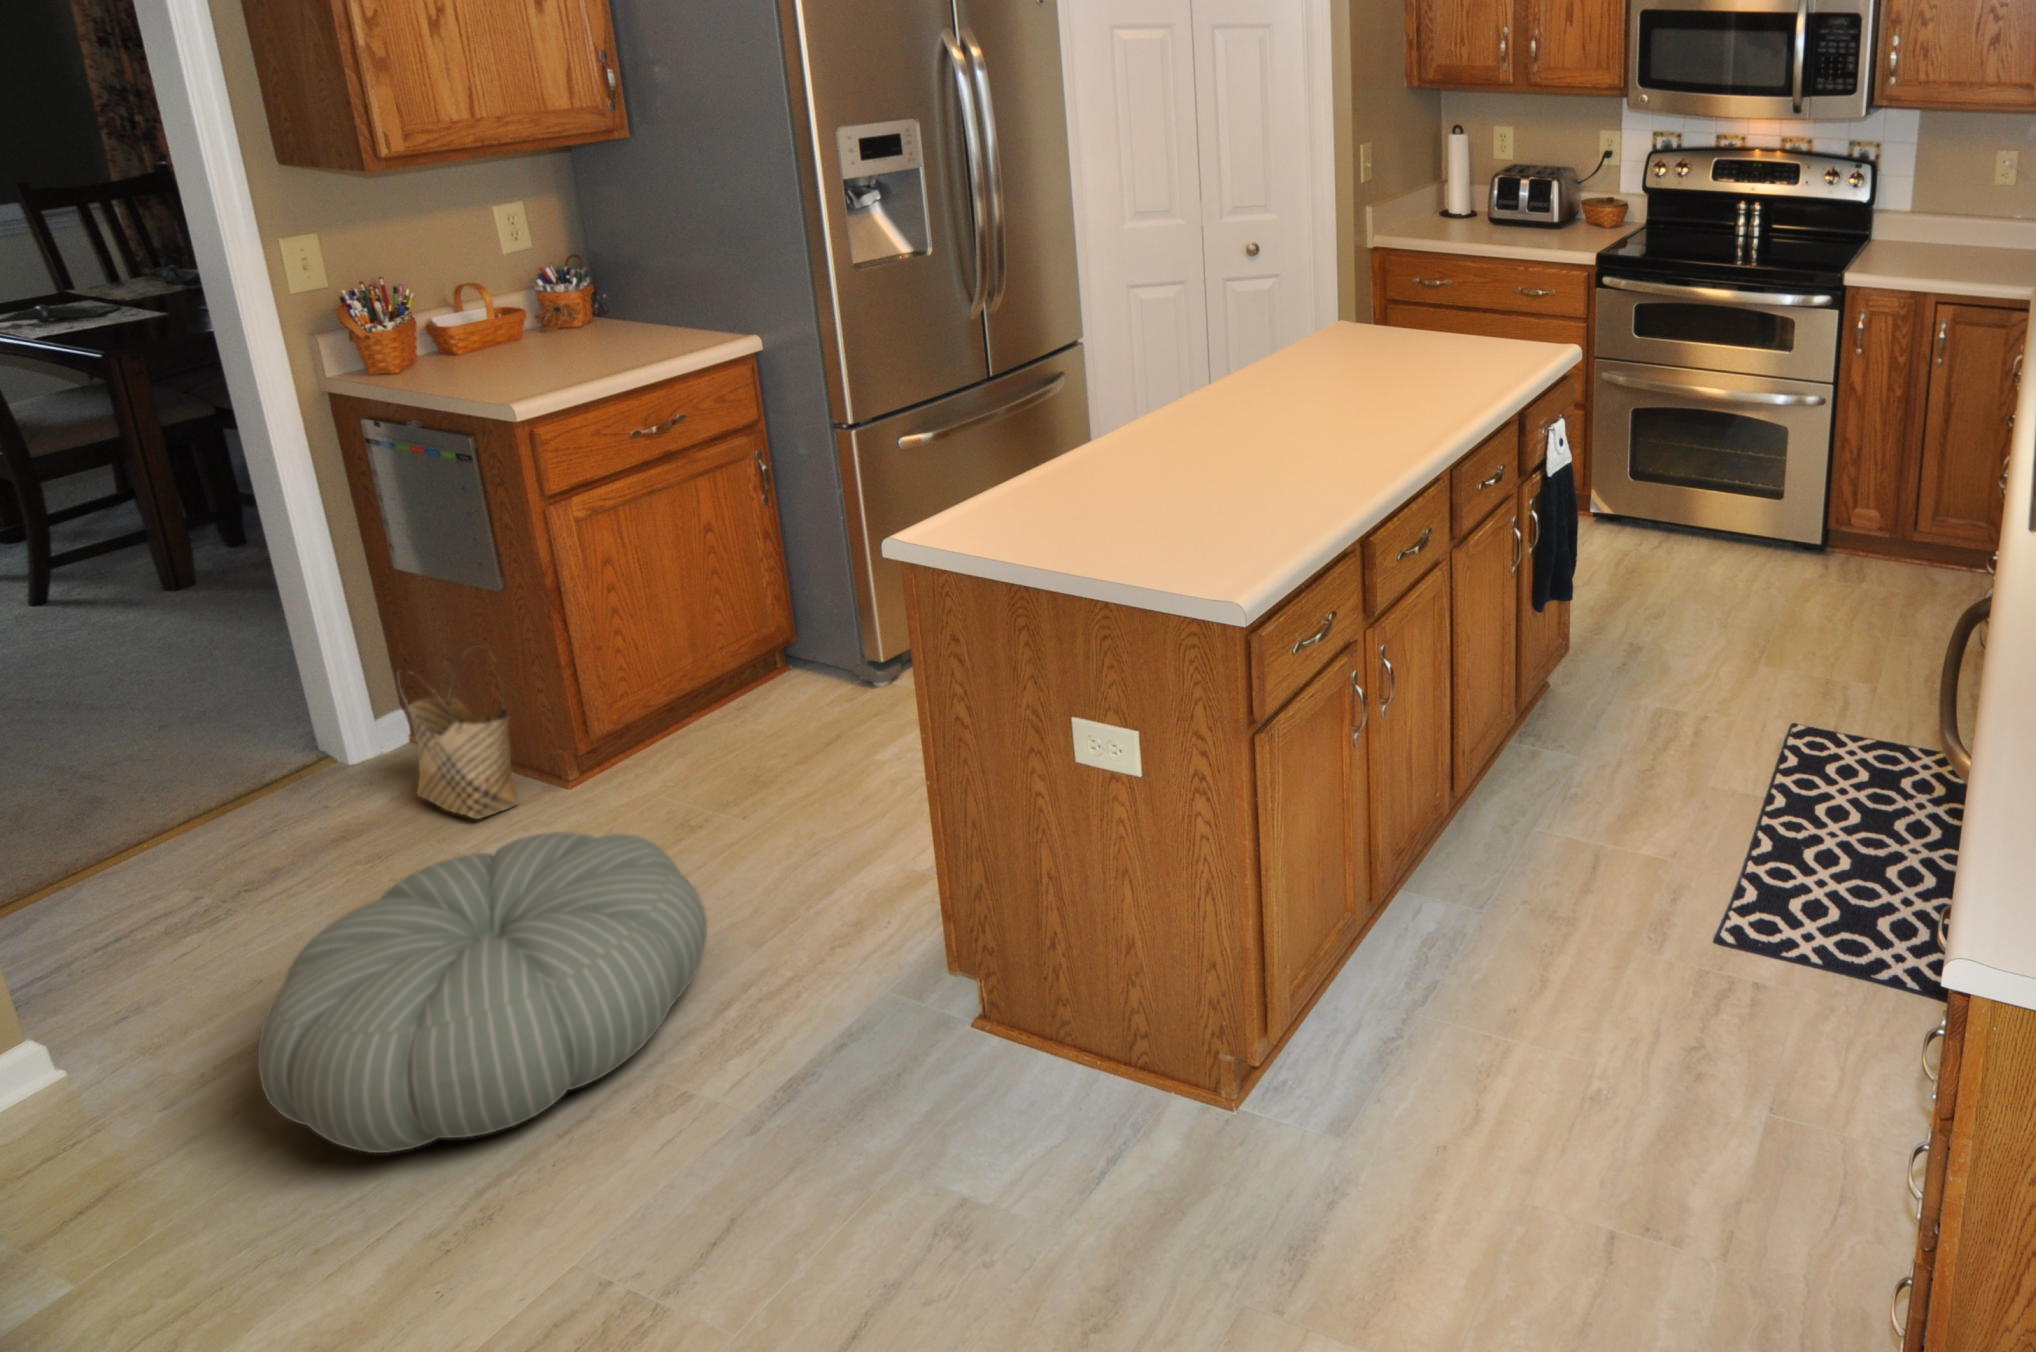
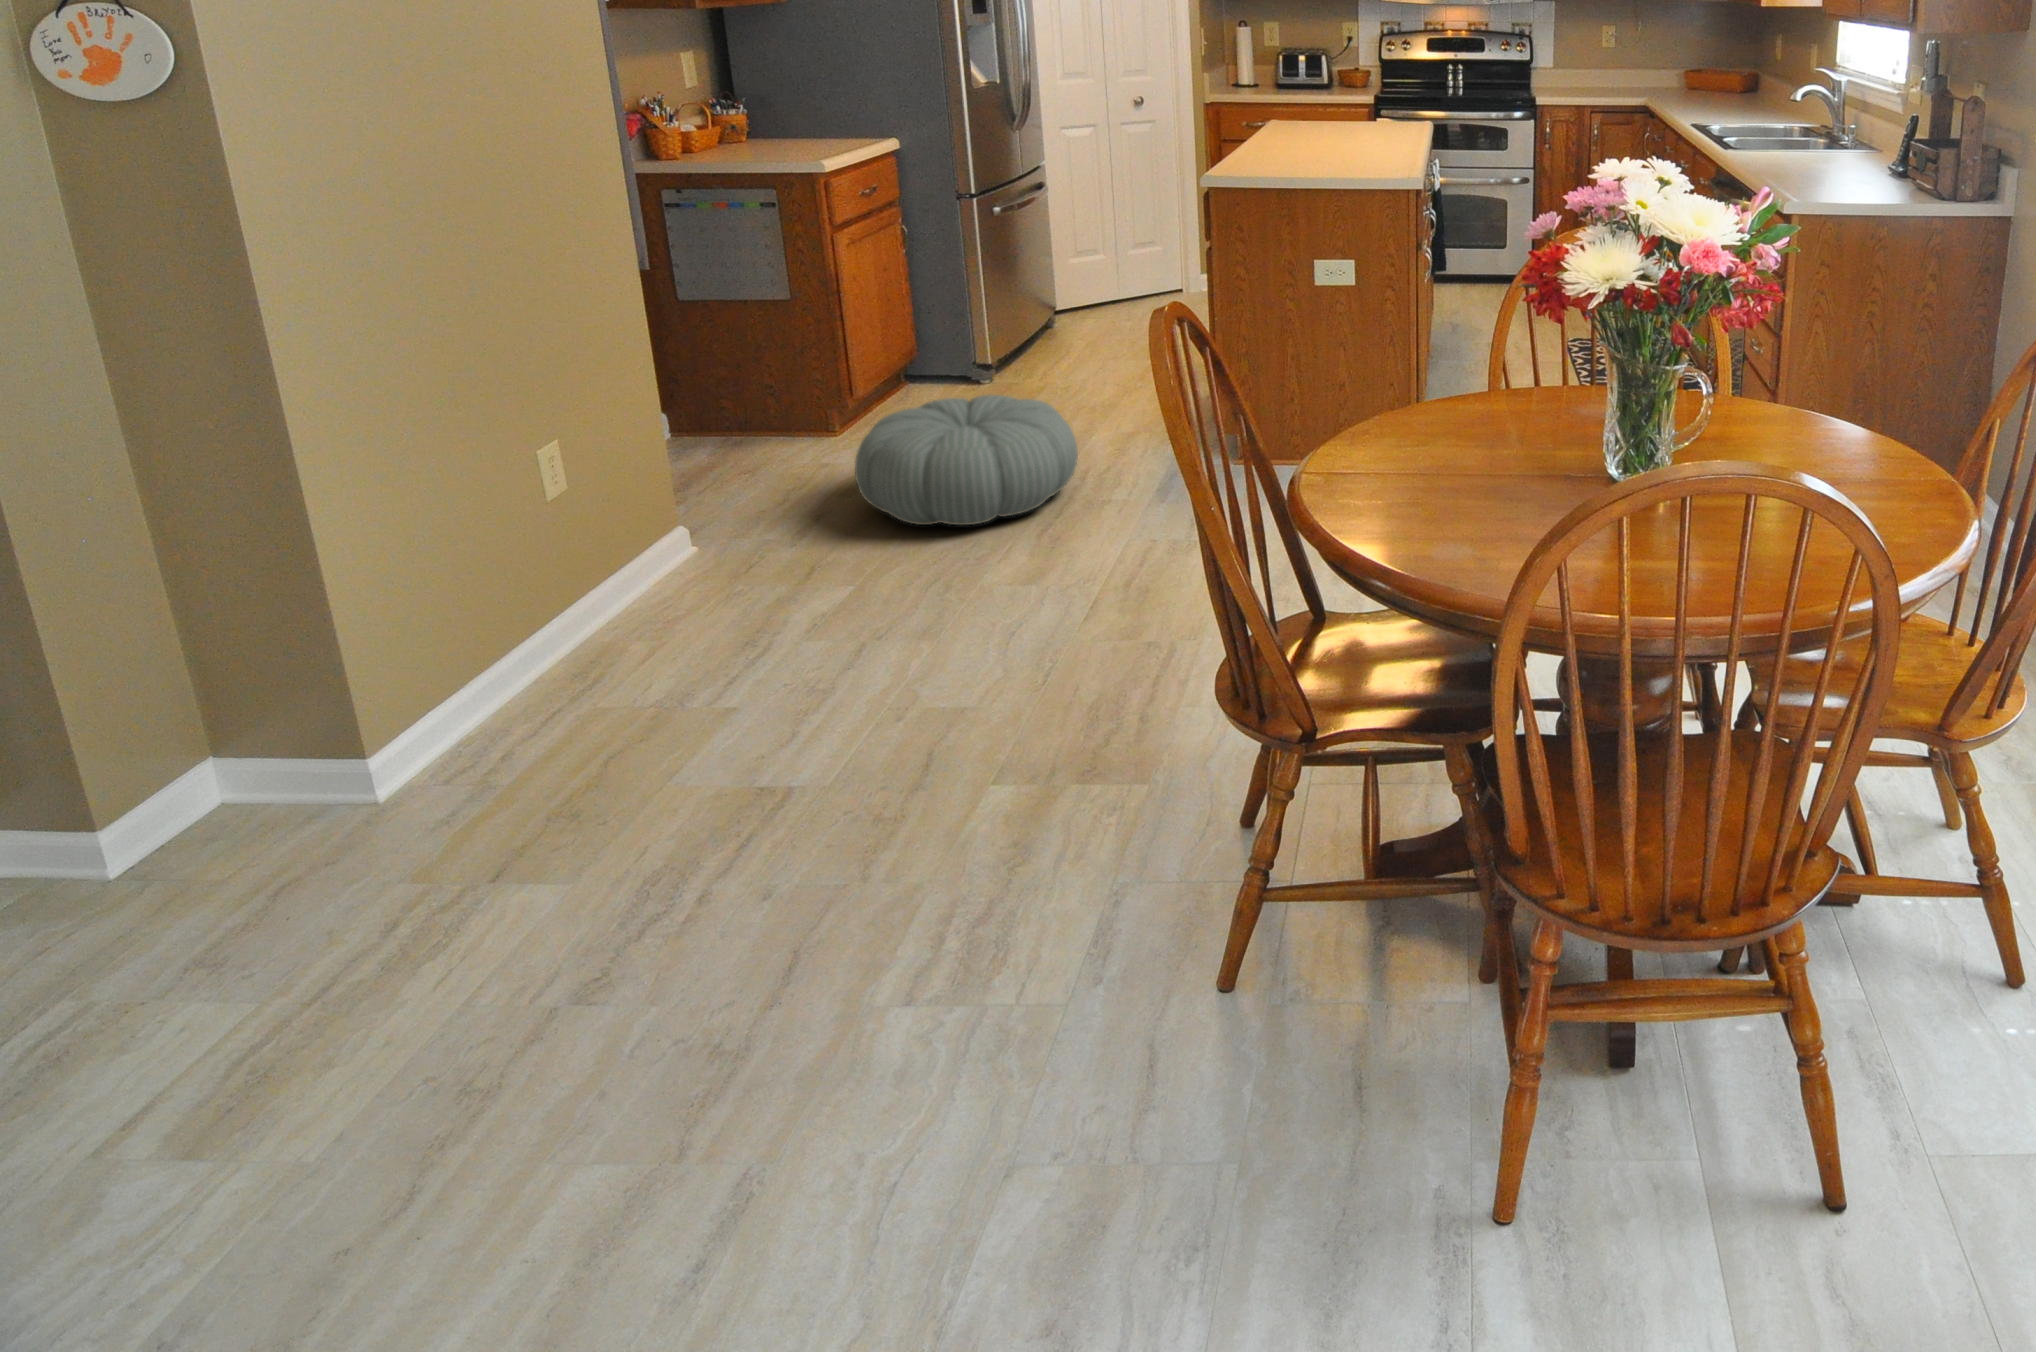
woven basket: present [398,645,519,819] -> none [714,339,804,451]

